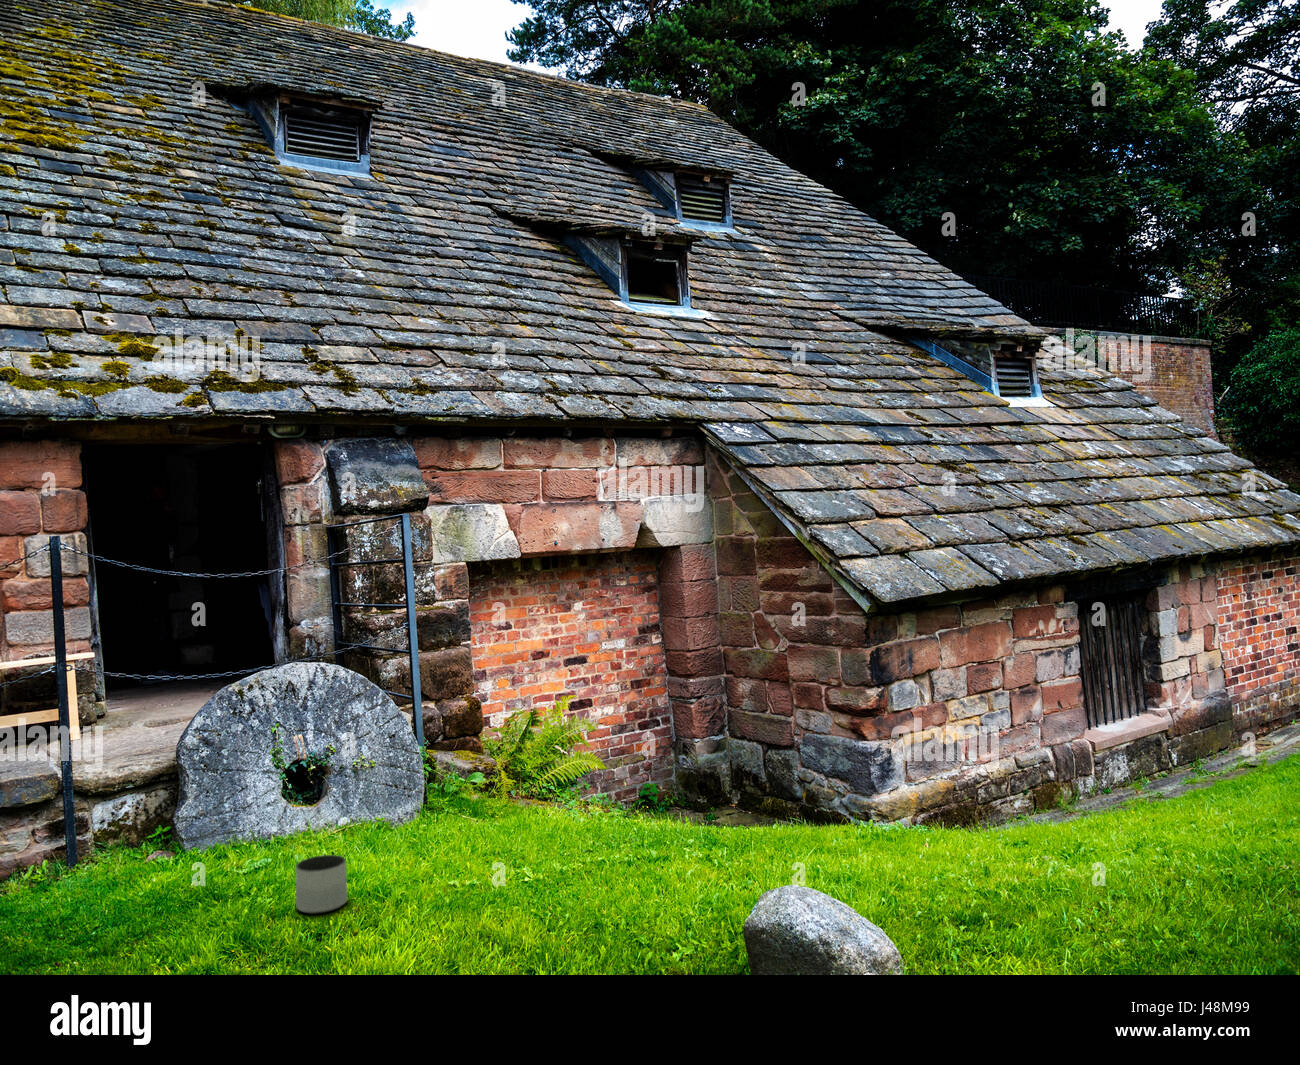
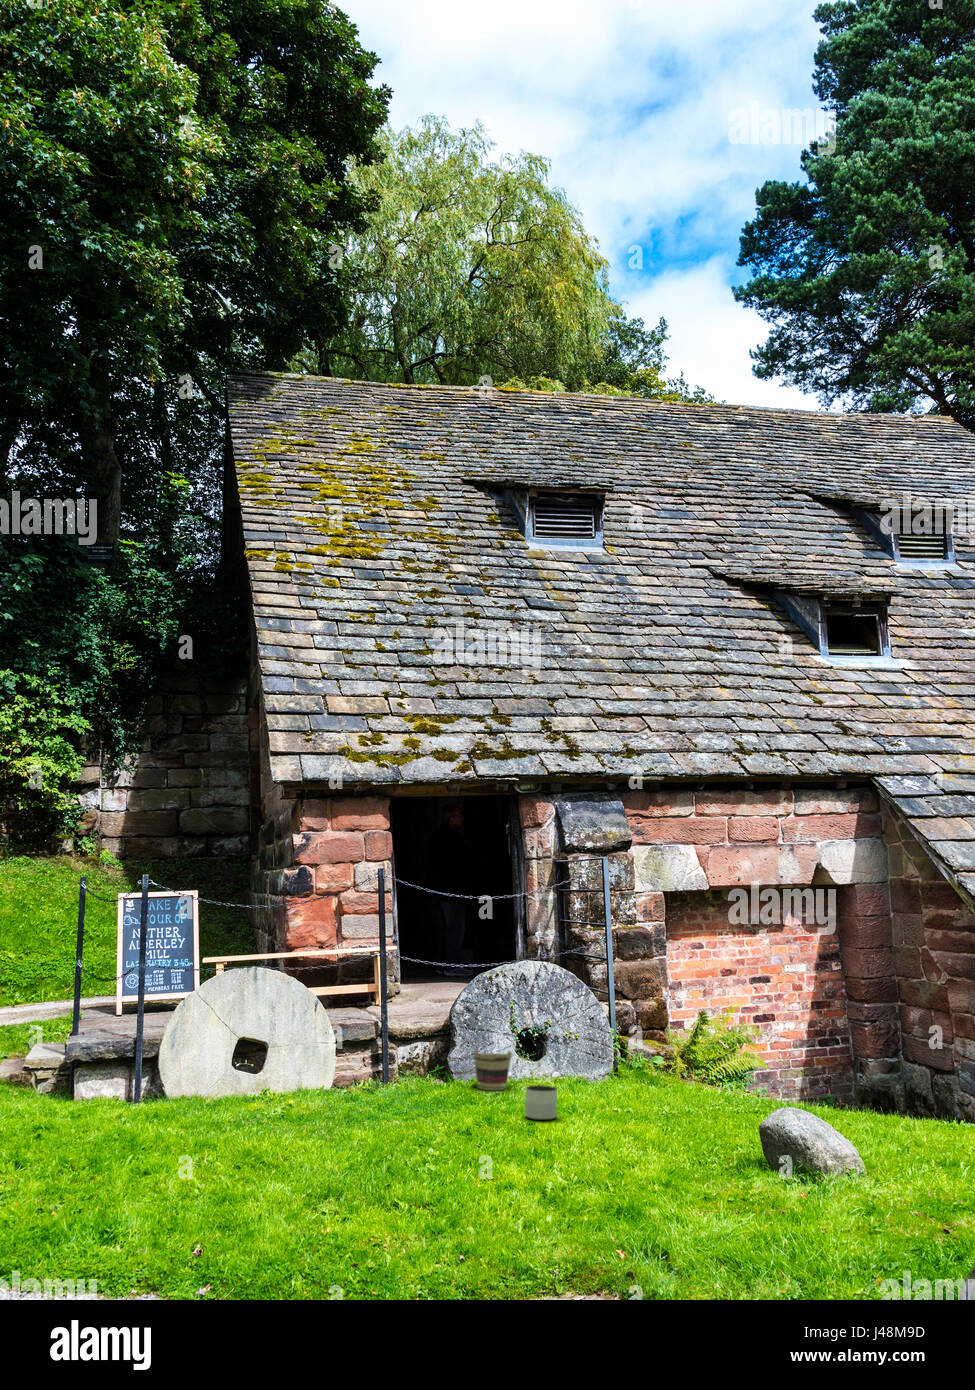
basket: none [218,792,277,856] -> present [474,1049,512,1090]

